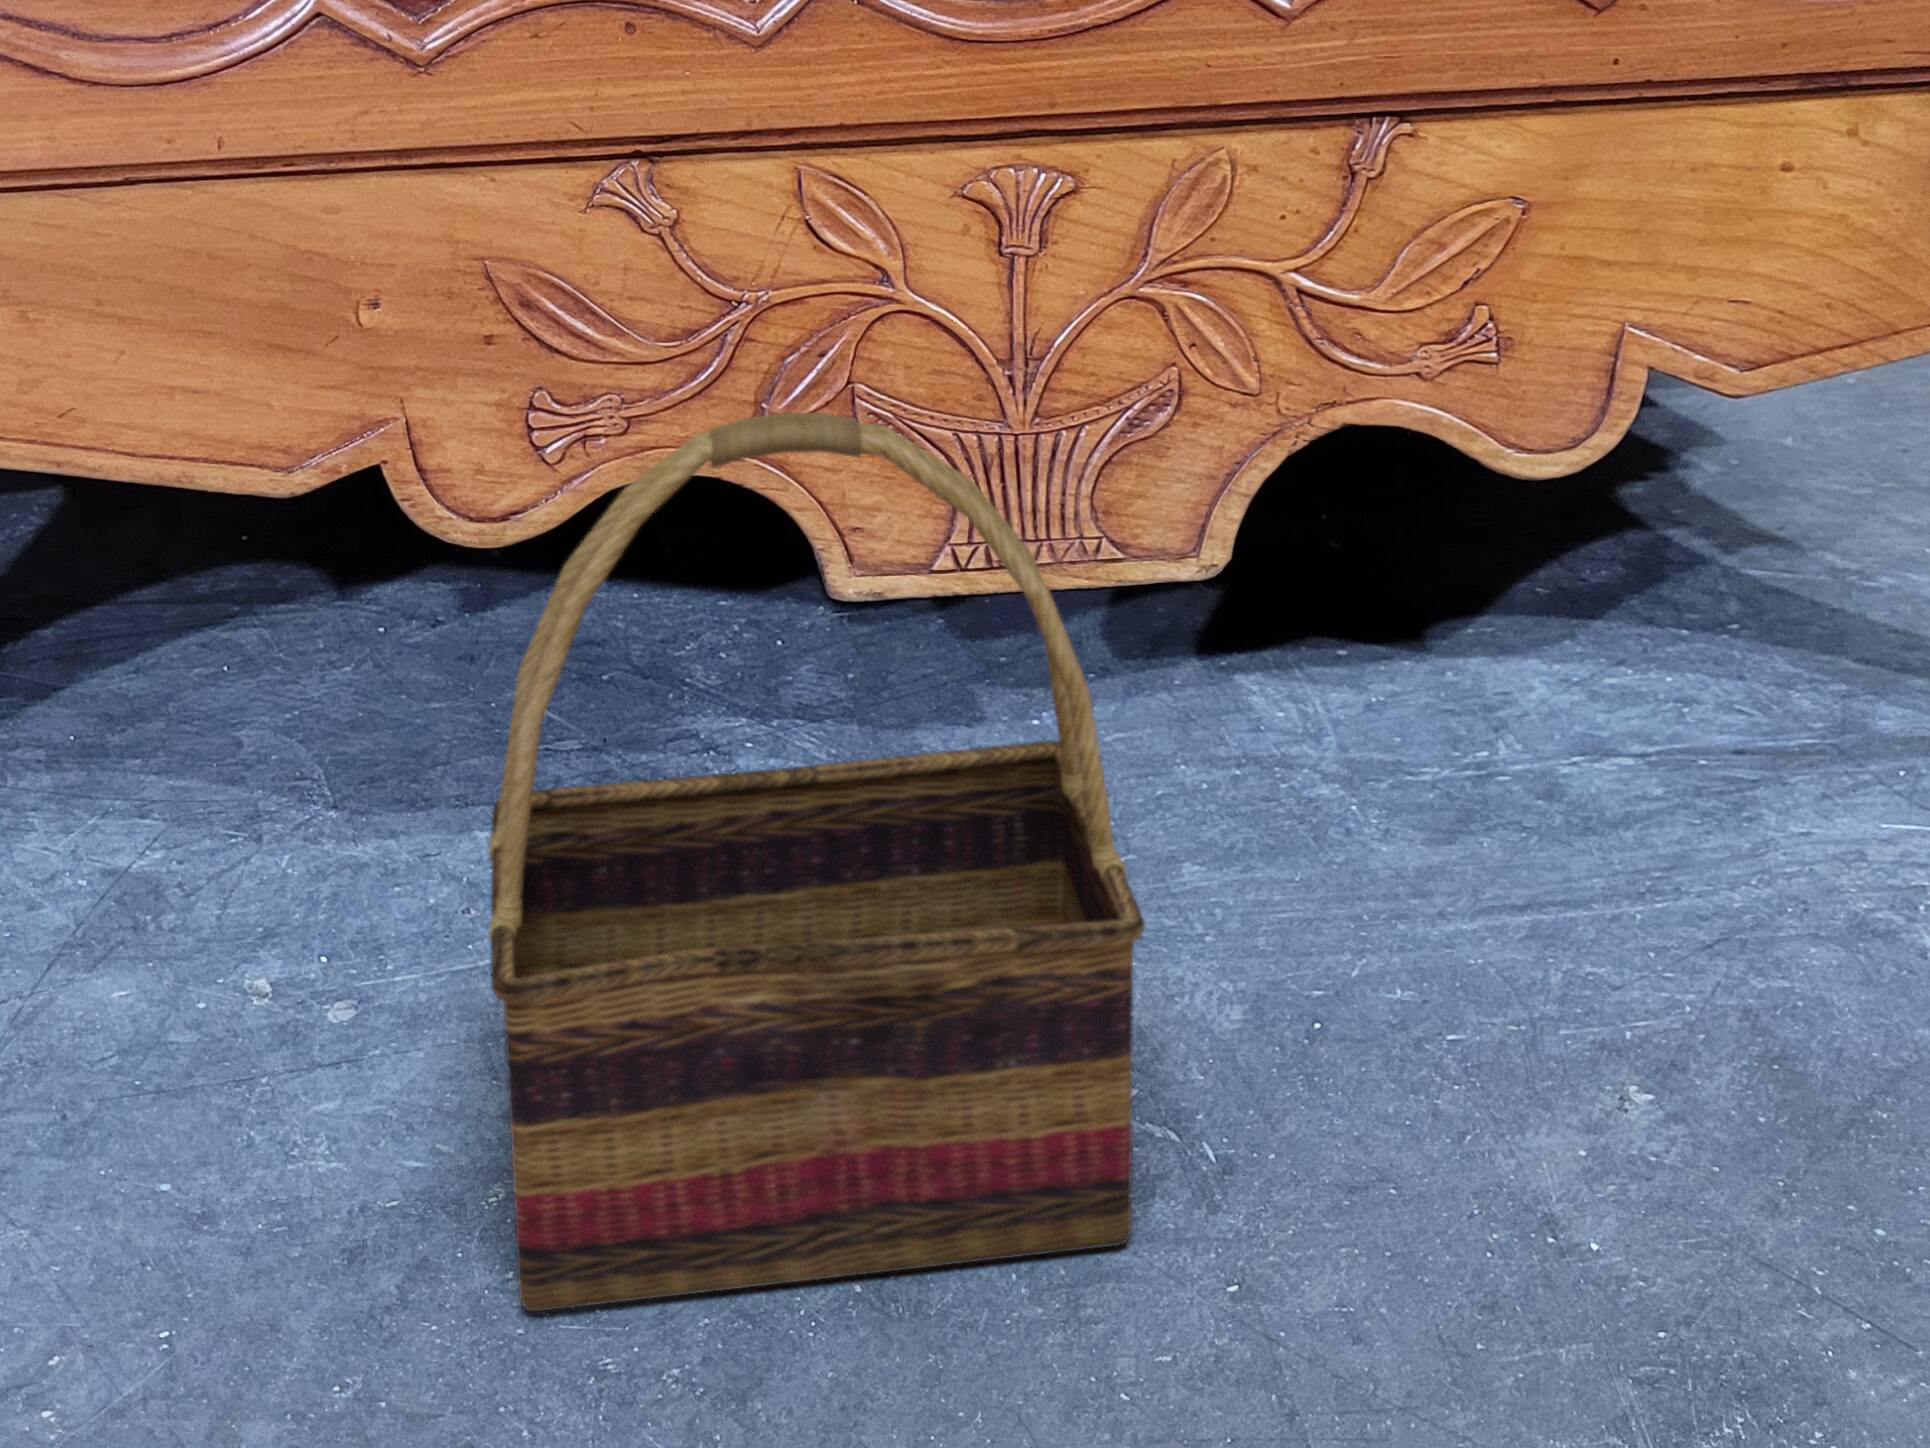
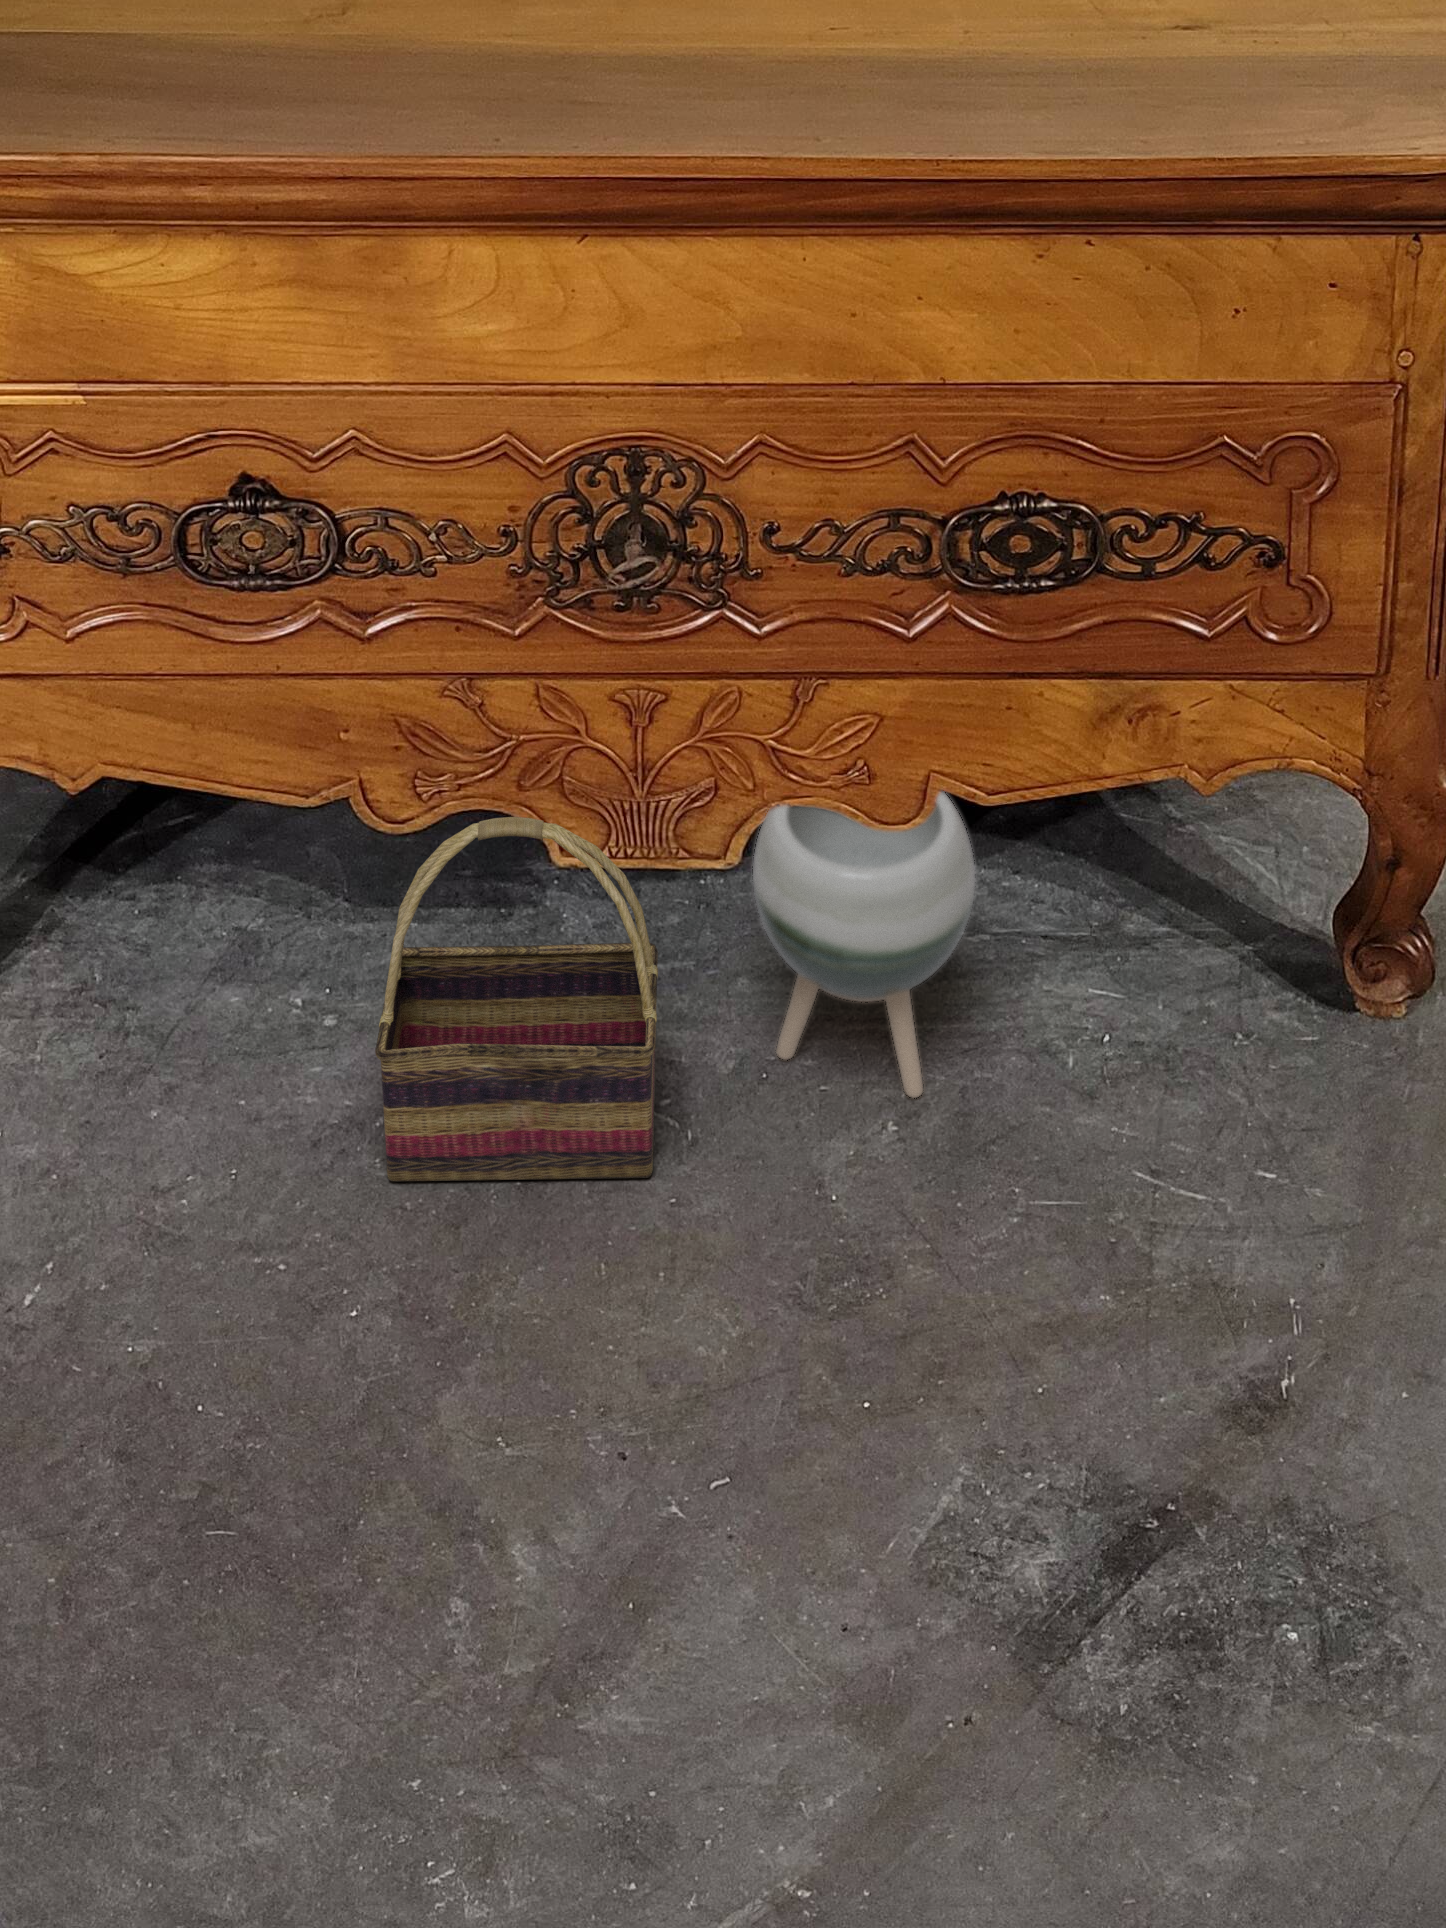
planter: none [1250,359,1734,1037] -> present [753,793,975,1097]

